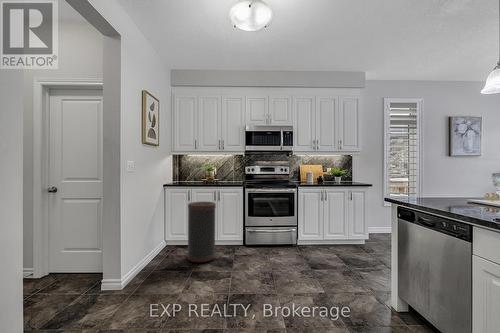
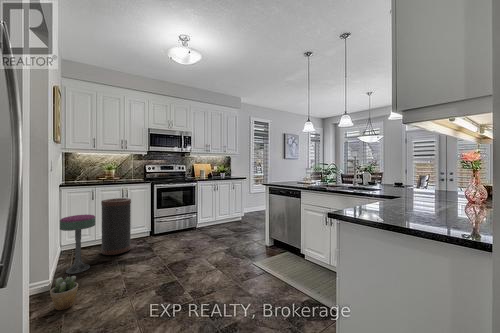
bar stool: none [144,216,175,275] -> present [60,215,95,274]
potted plant: none [103,283,129,318] -> present [50,276,78,310]

